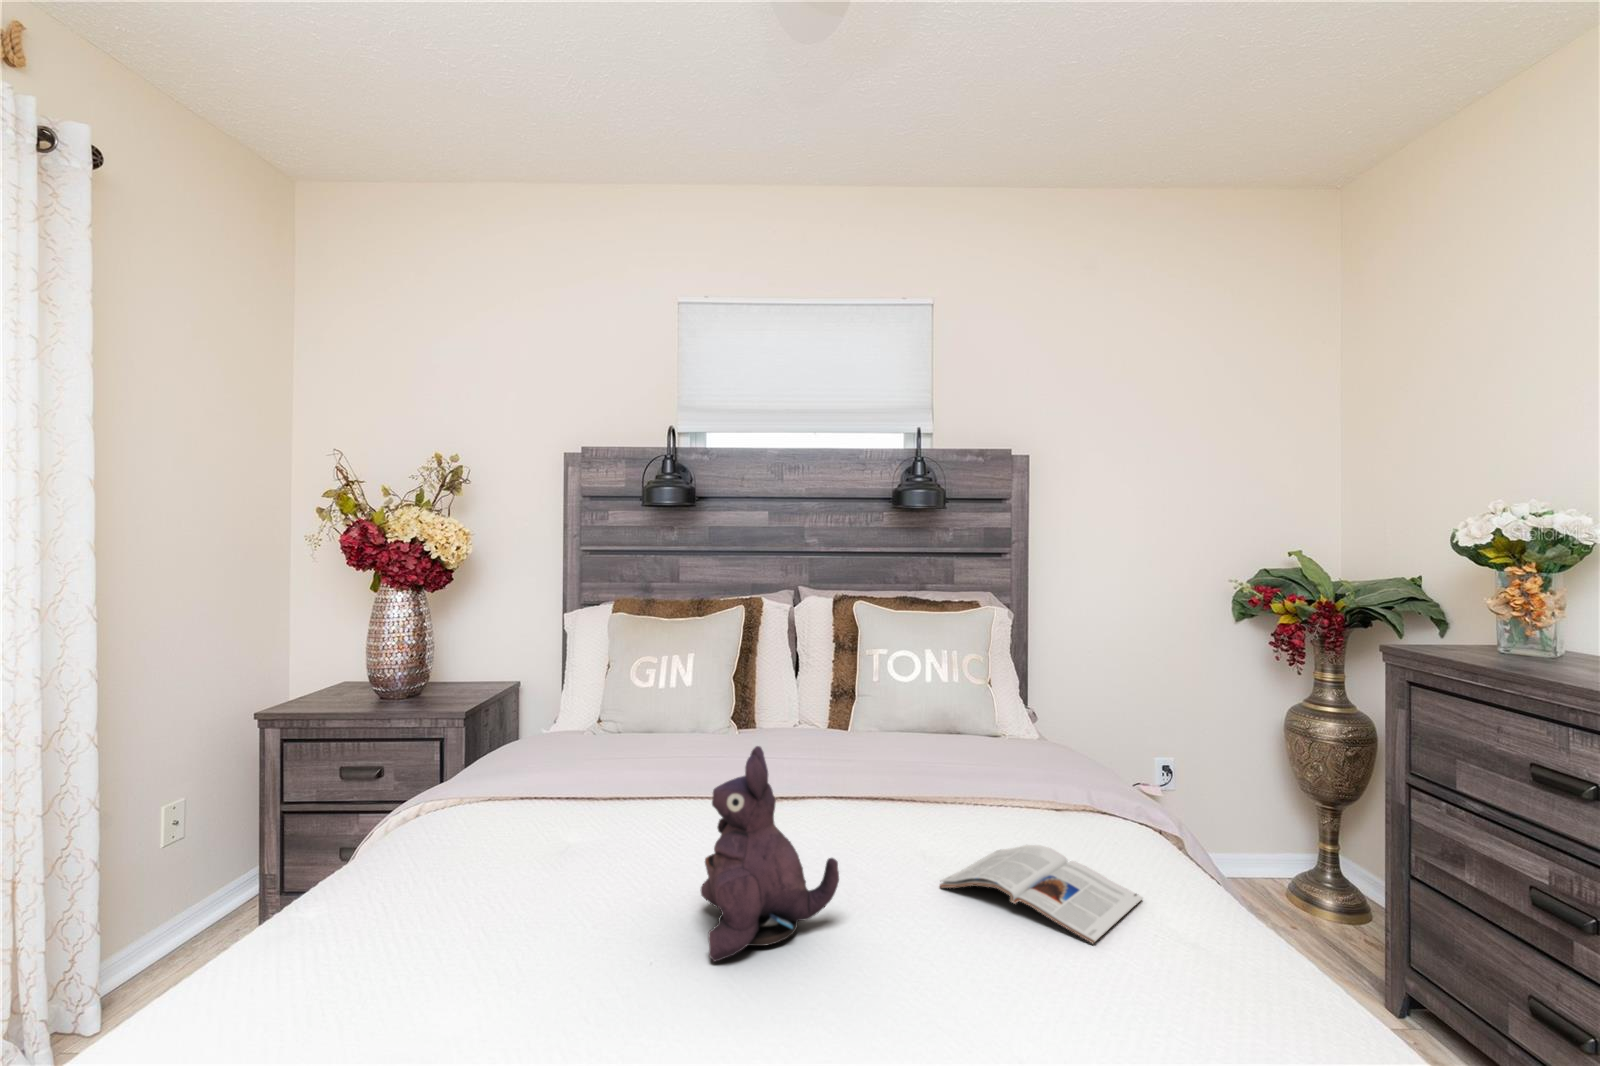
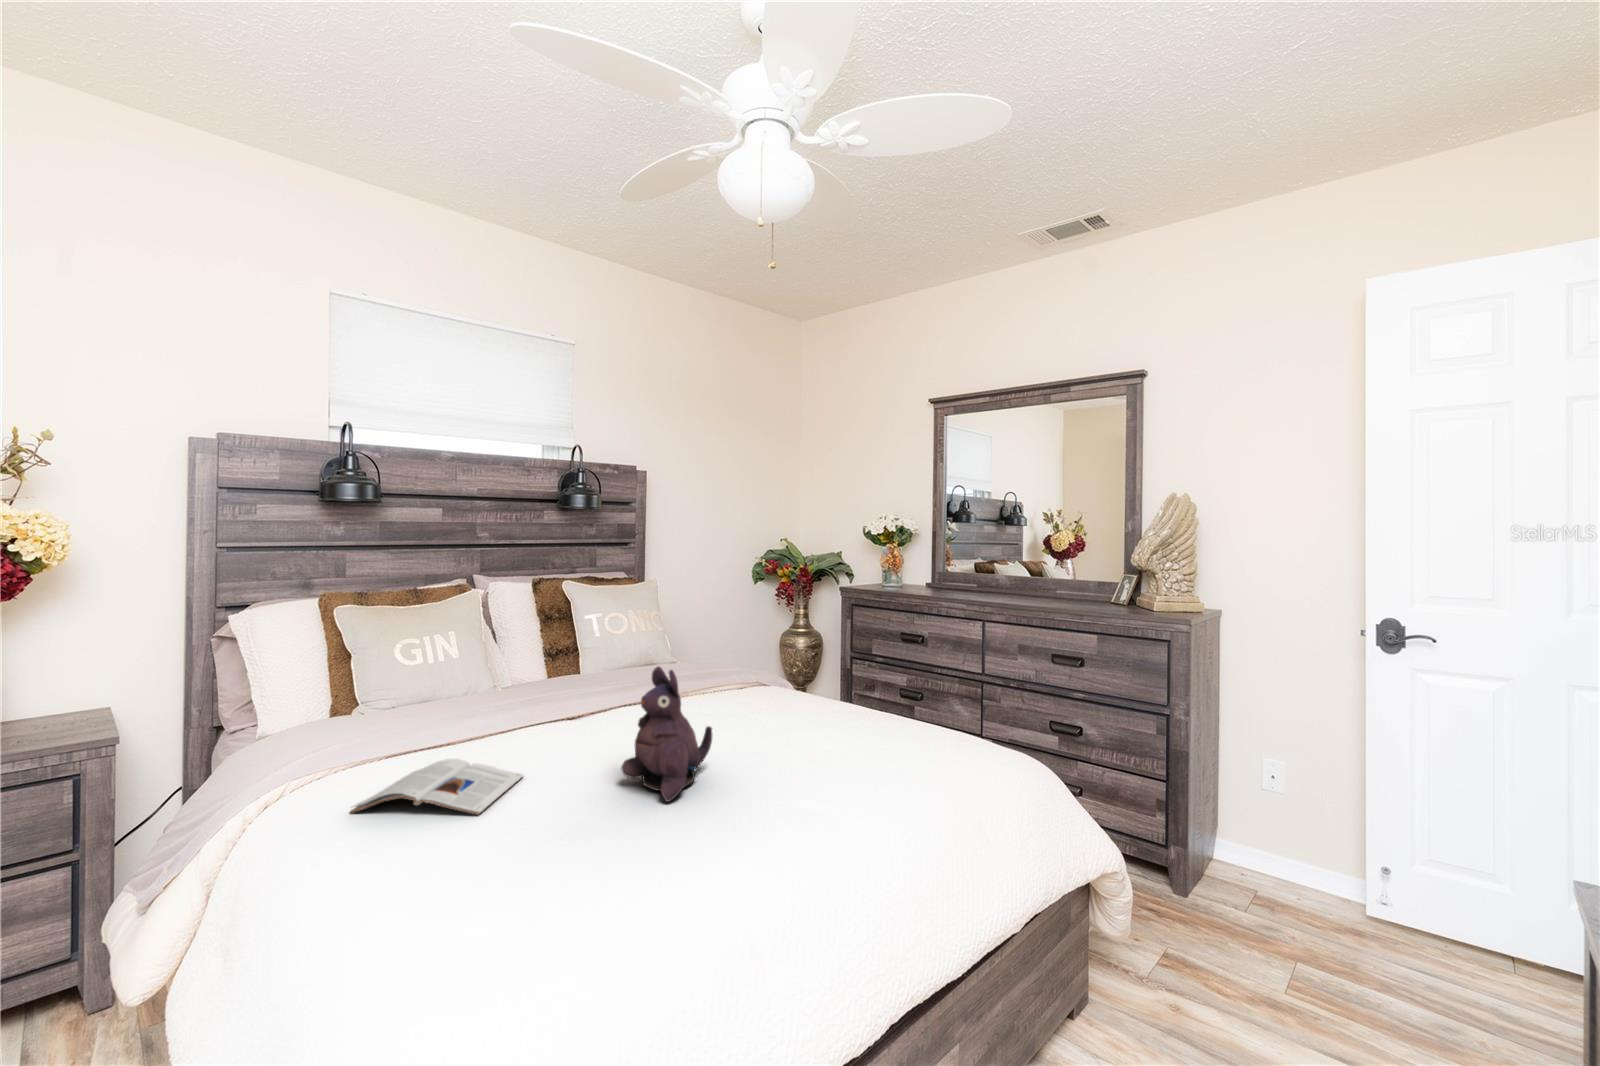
magazine: present [940,845,1143,943] -> present [351,759,523,814]

